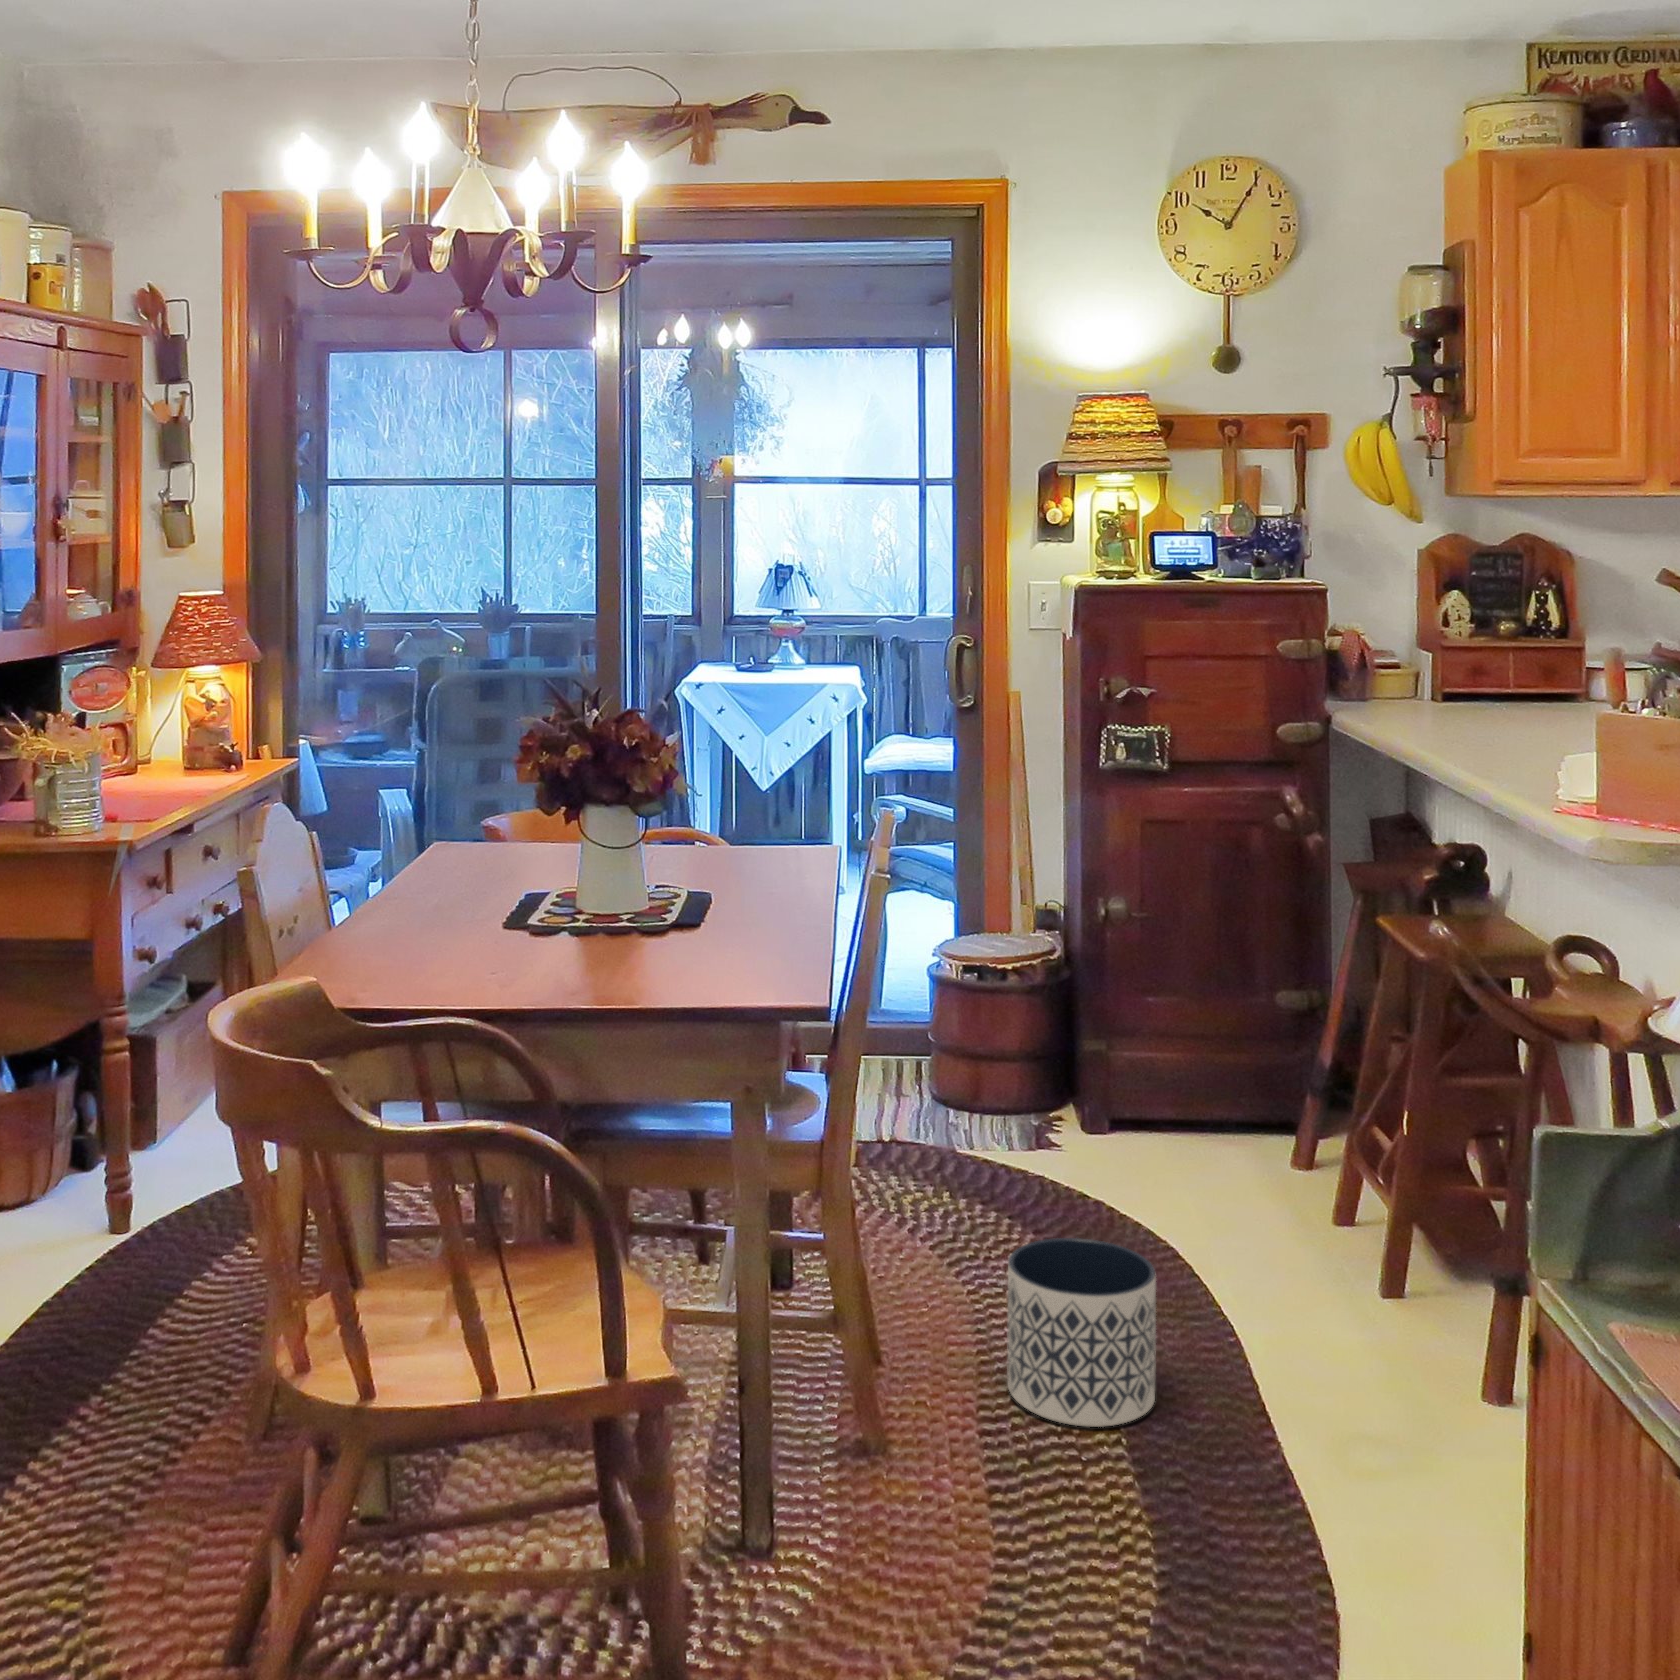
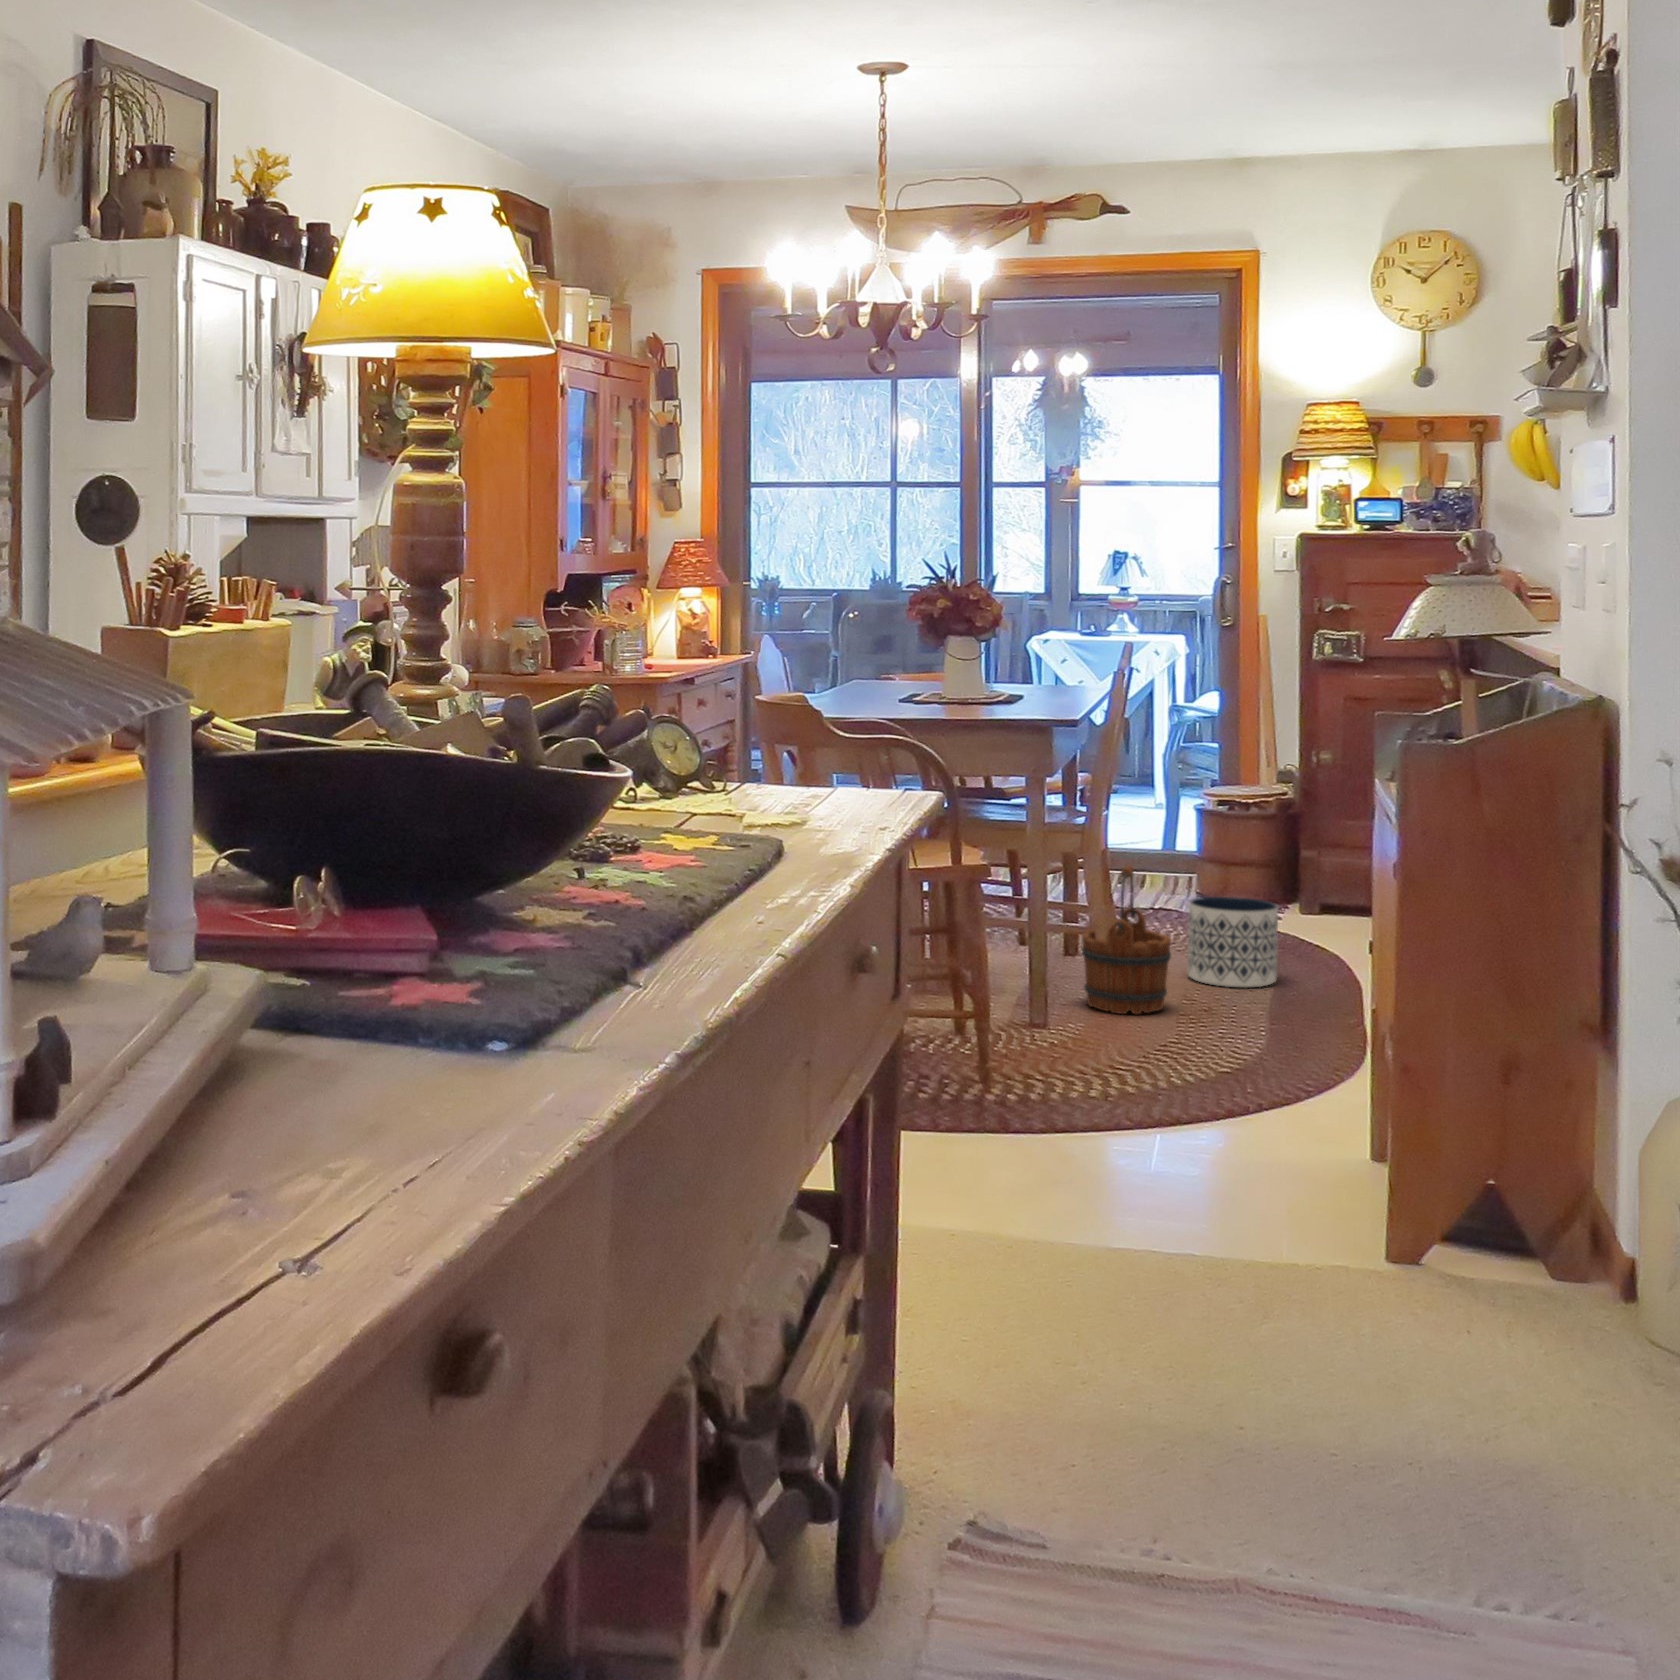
wooden bucket: none [855,1274,1015,1580] -> present [1082,866,1171,1014]

